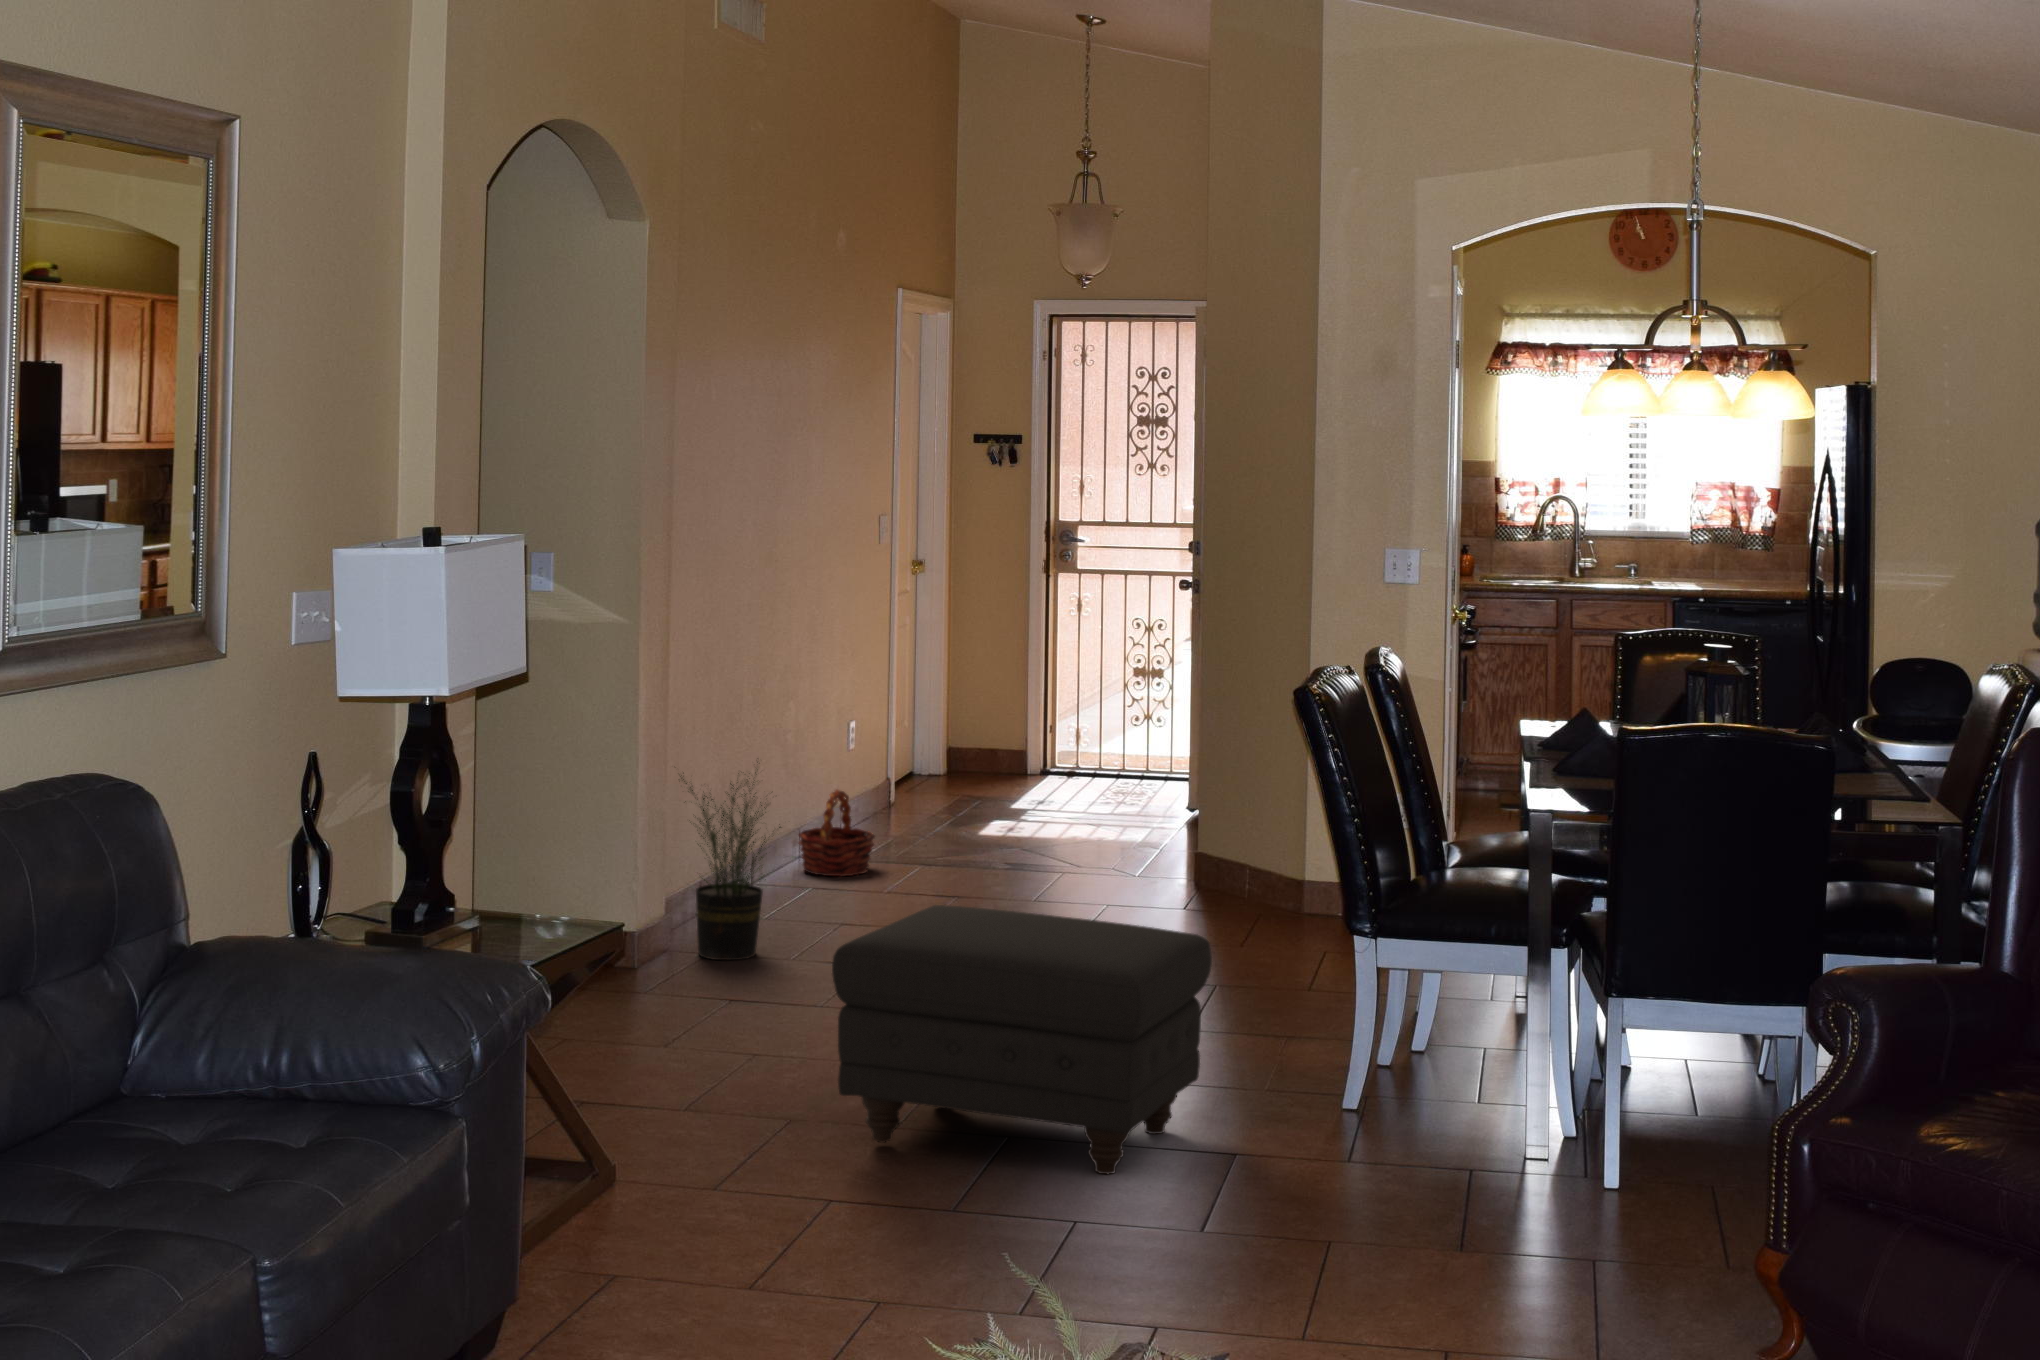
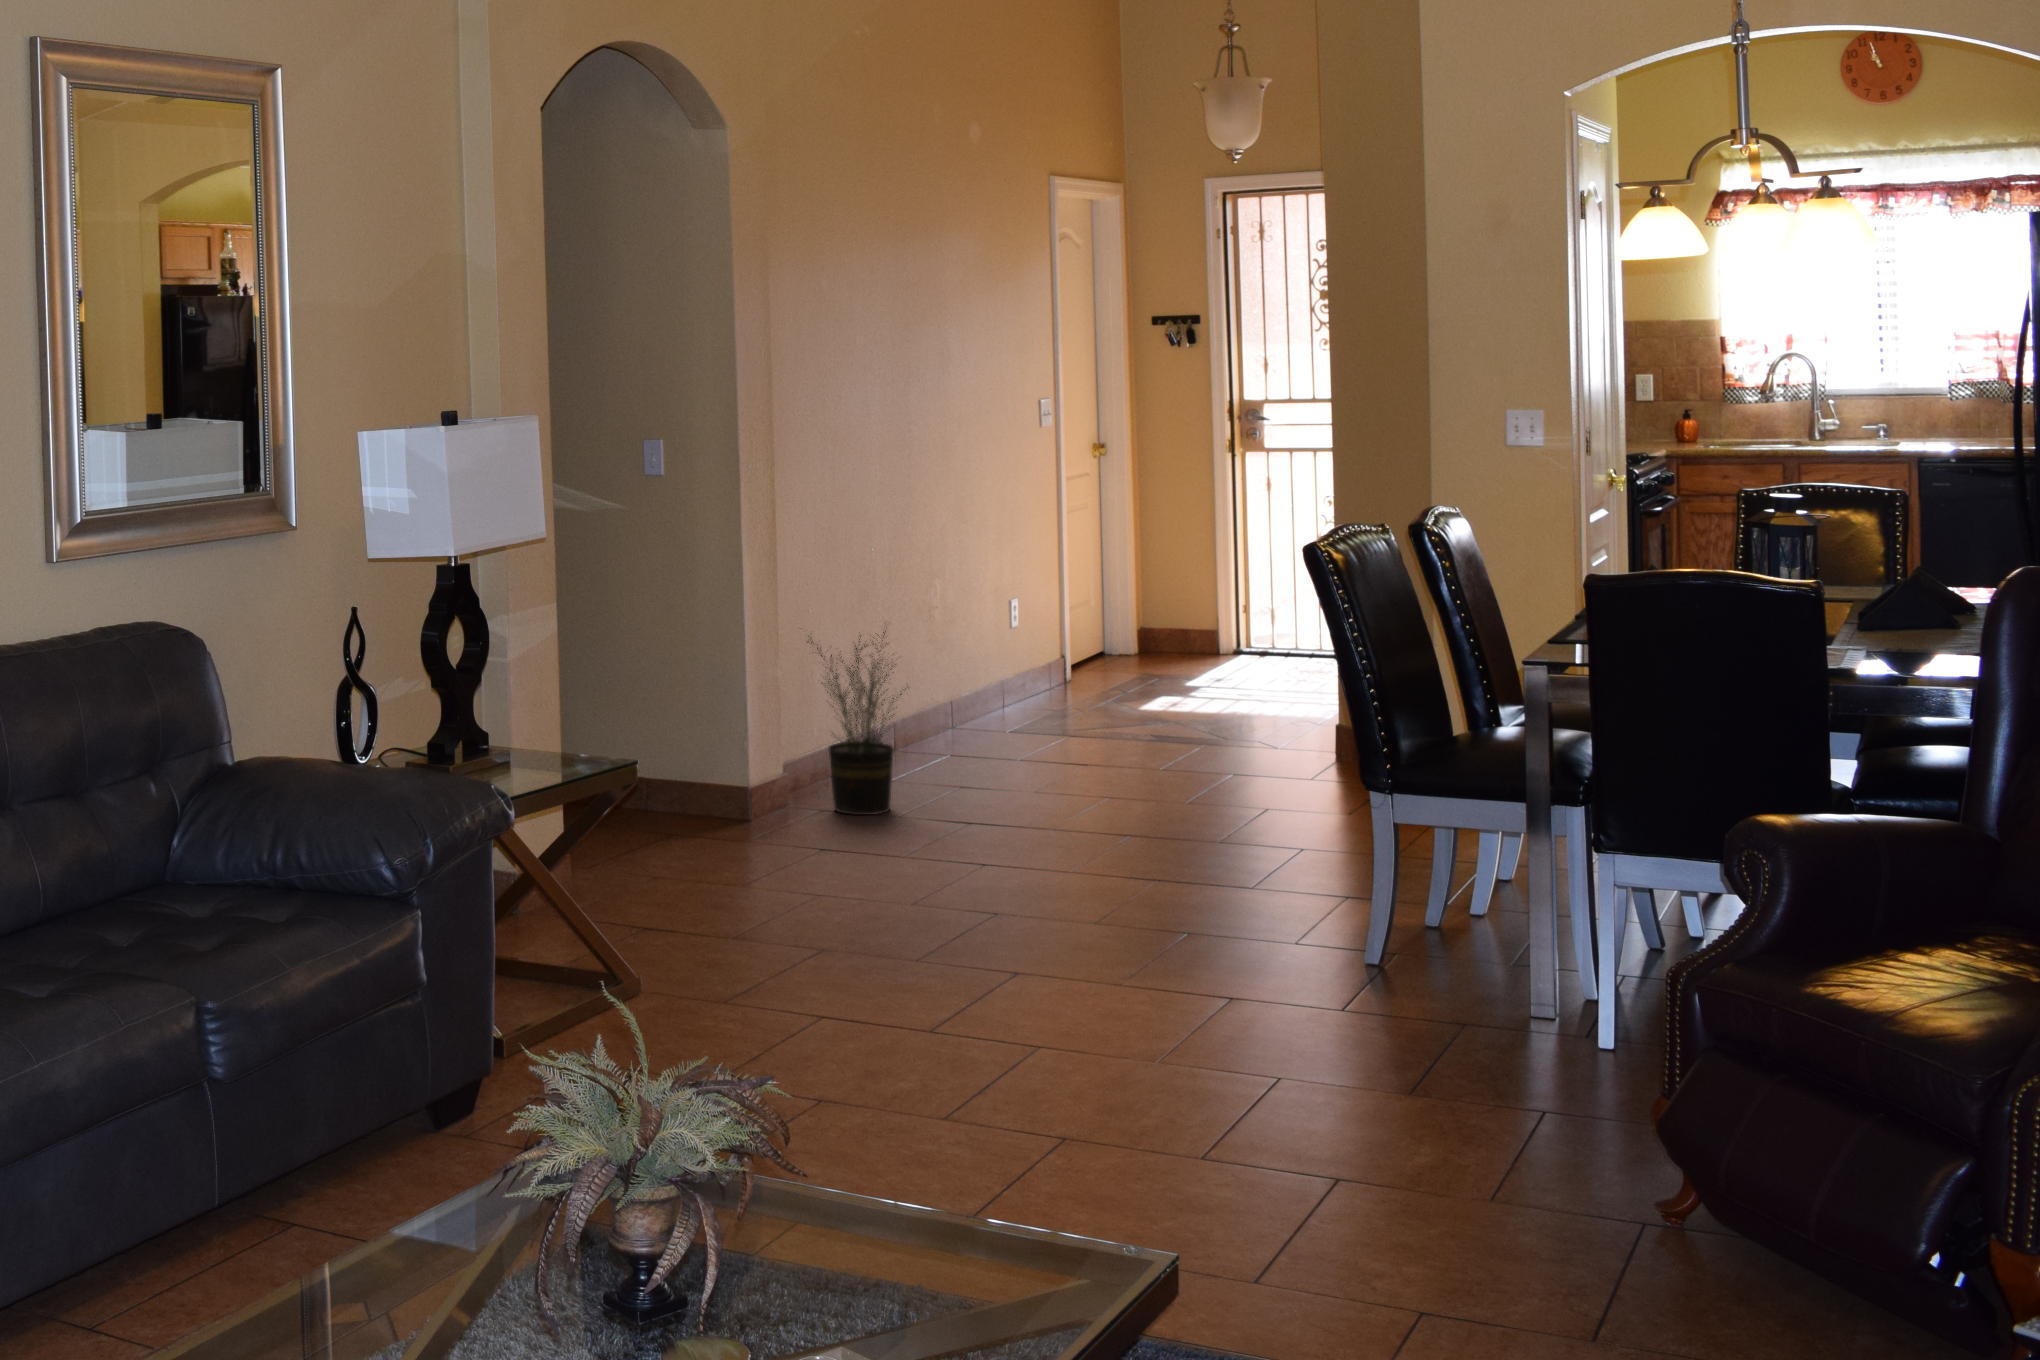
basket: present [799,790,875,876] -> none [960,657,1037,741]
ottoman: present [832,905,1212,1174] -> none [875,756,1294,1044]

